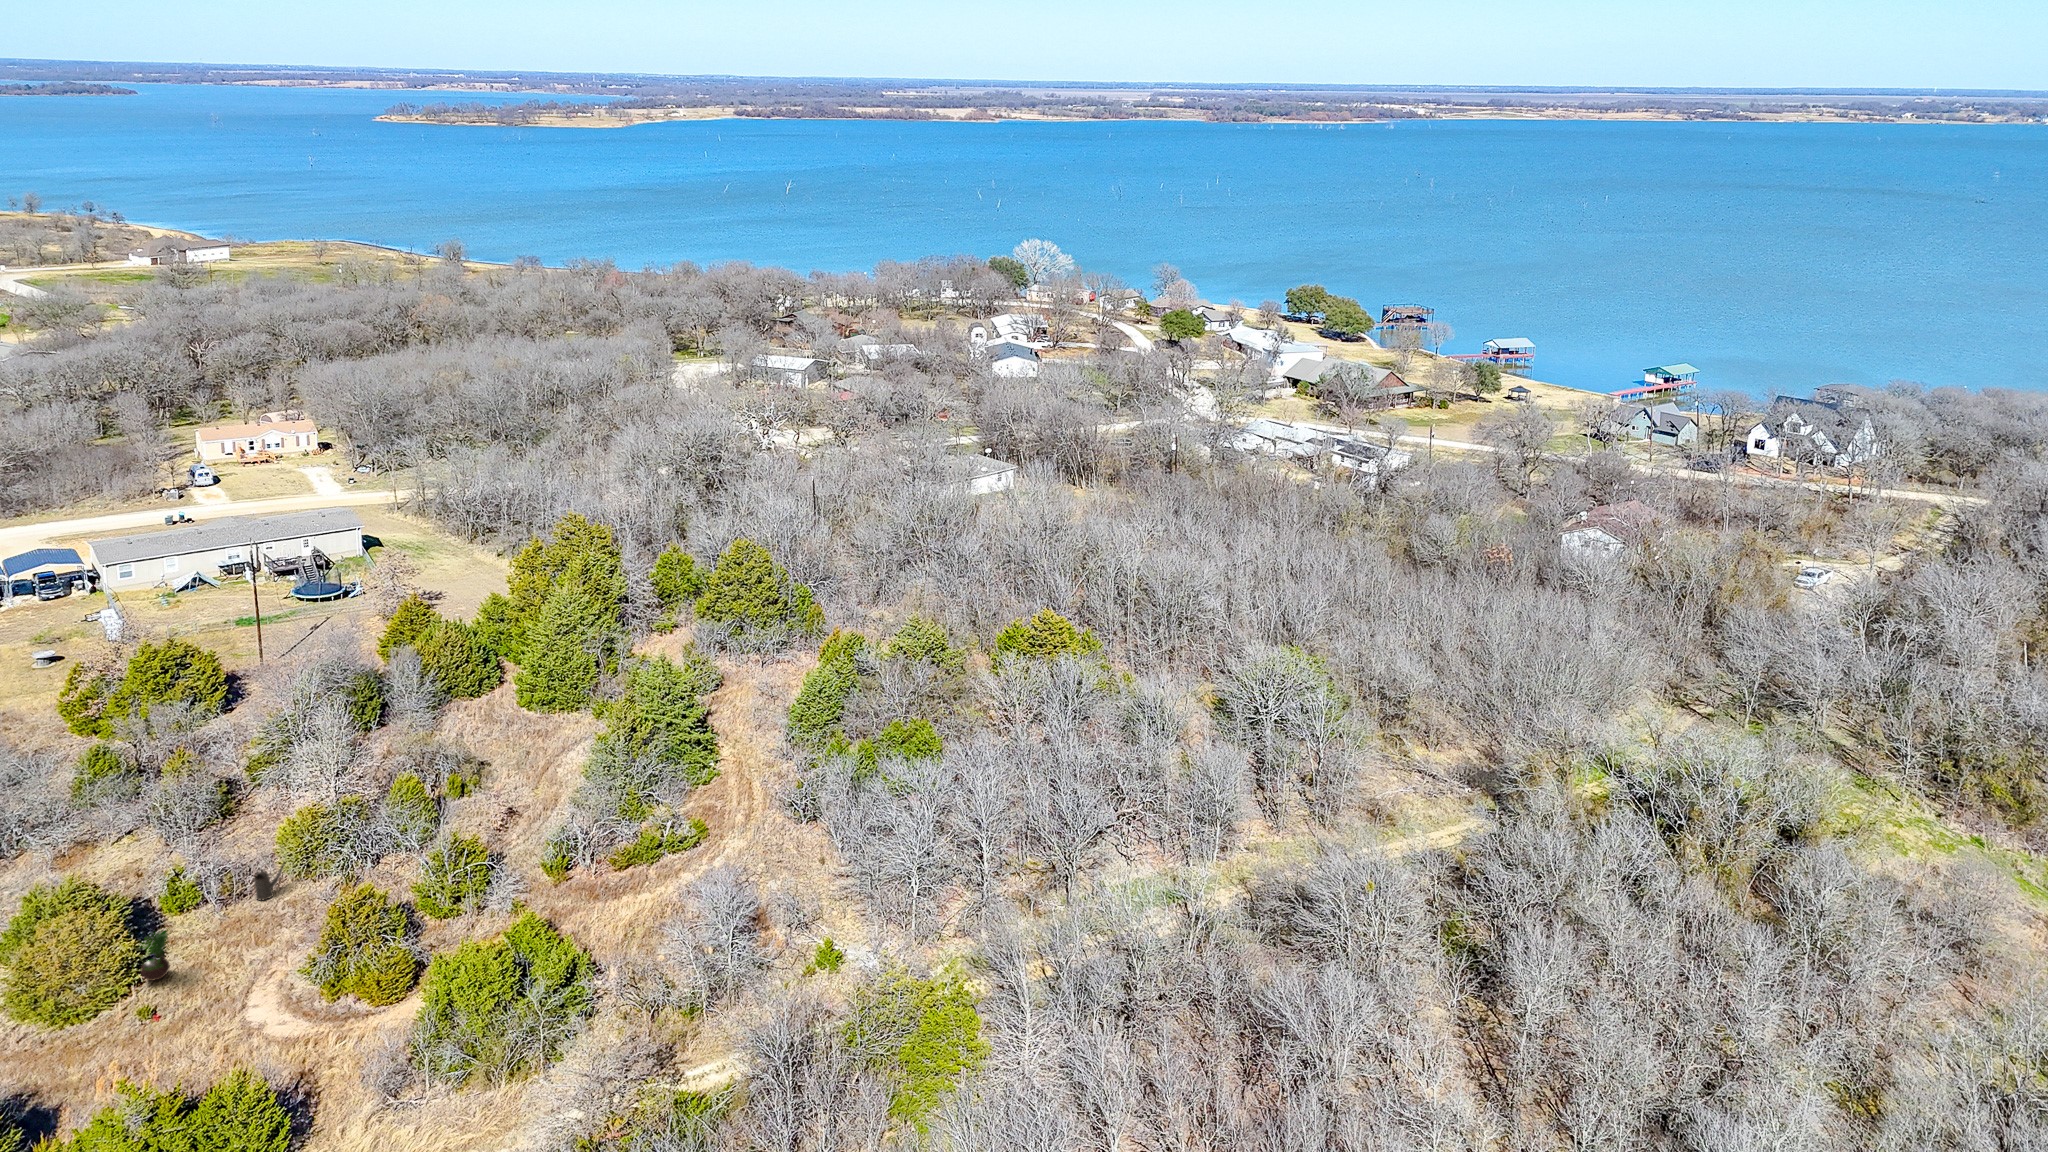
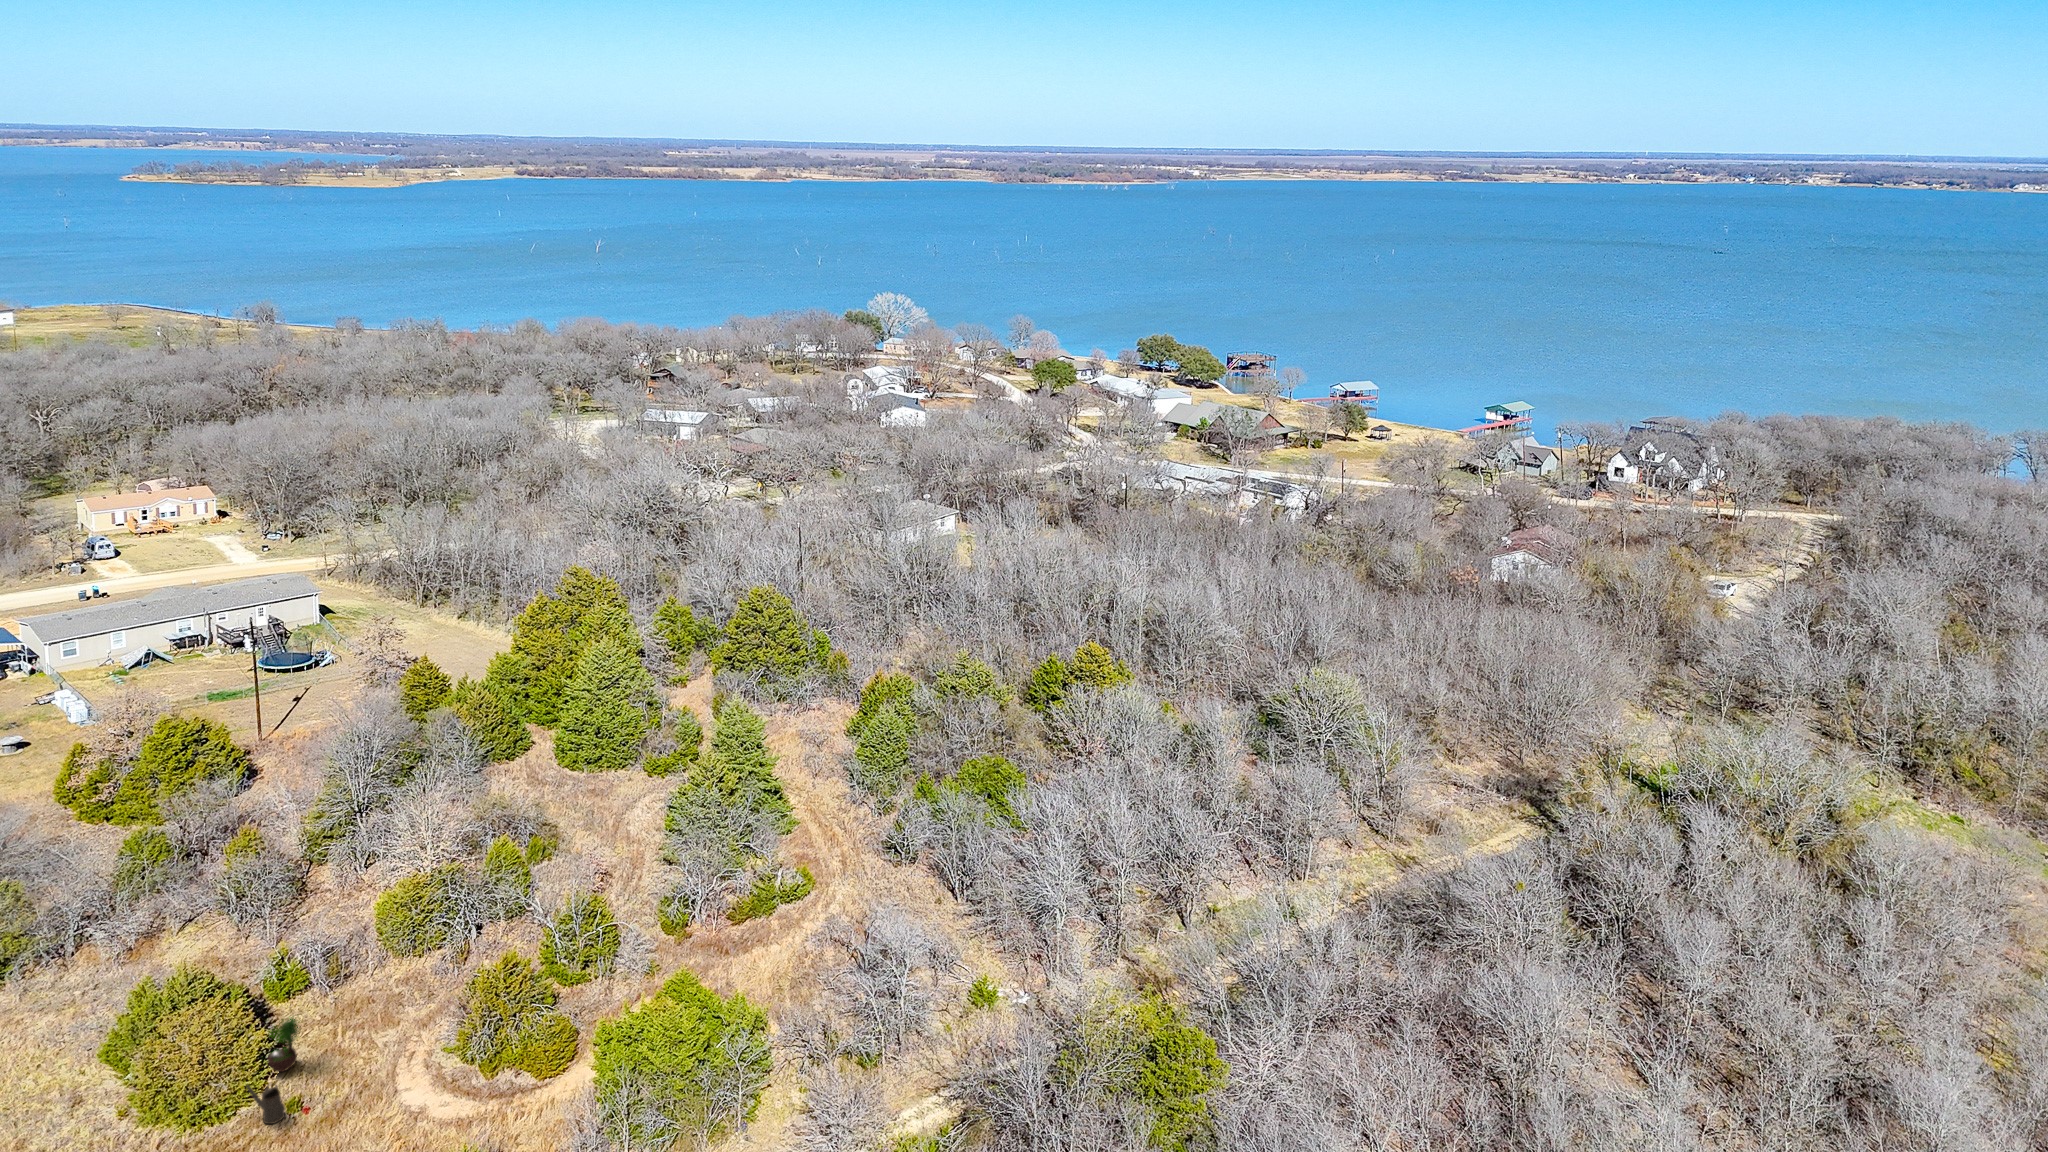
watering can: present [251,863,285,901] -> present [247,1085,286,1124]

